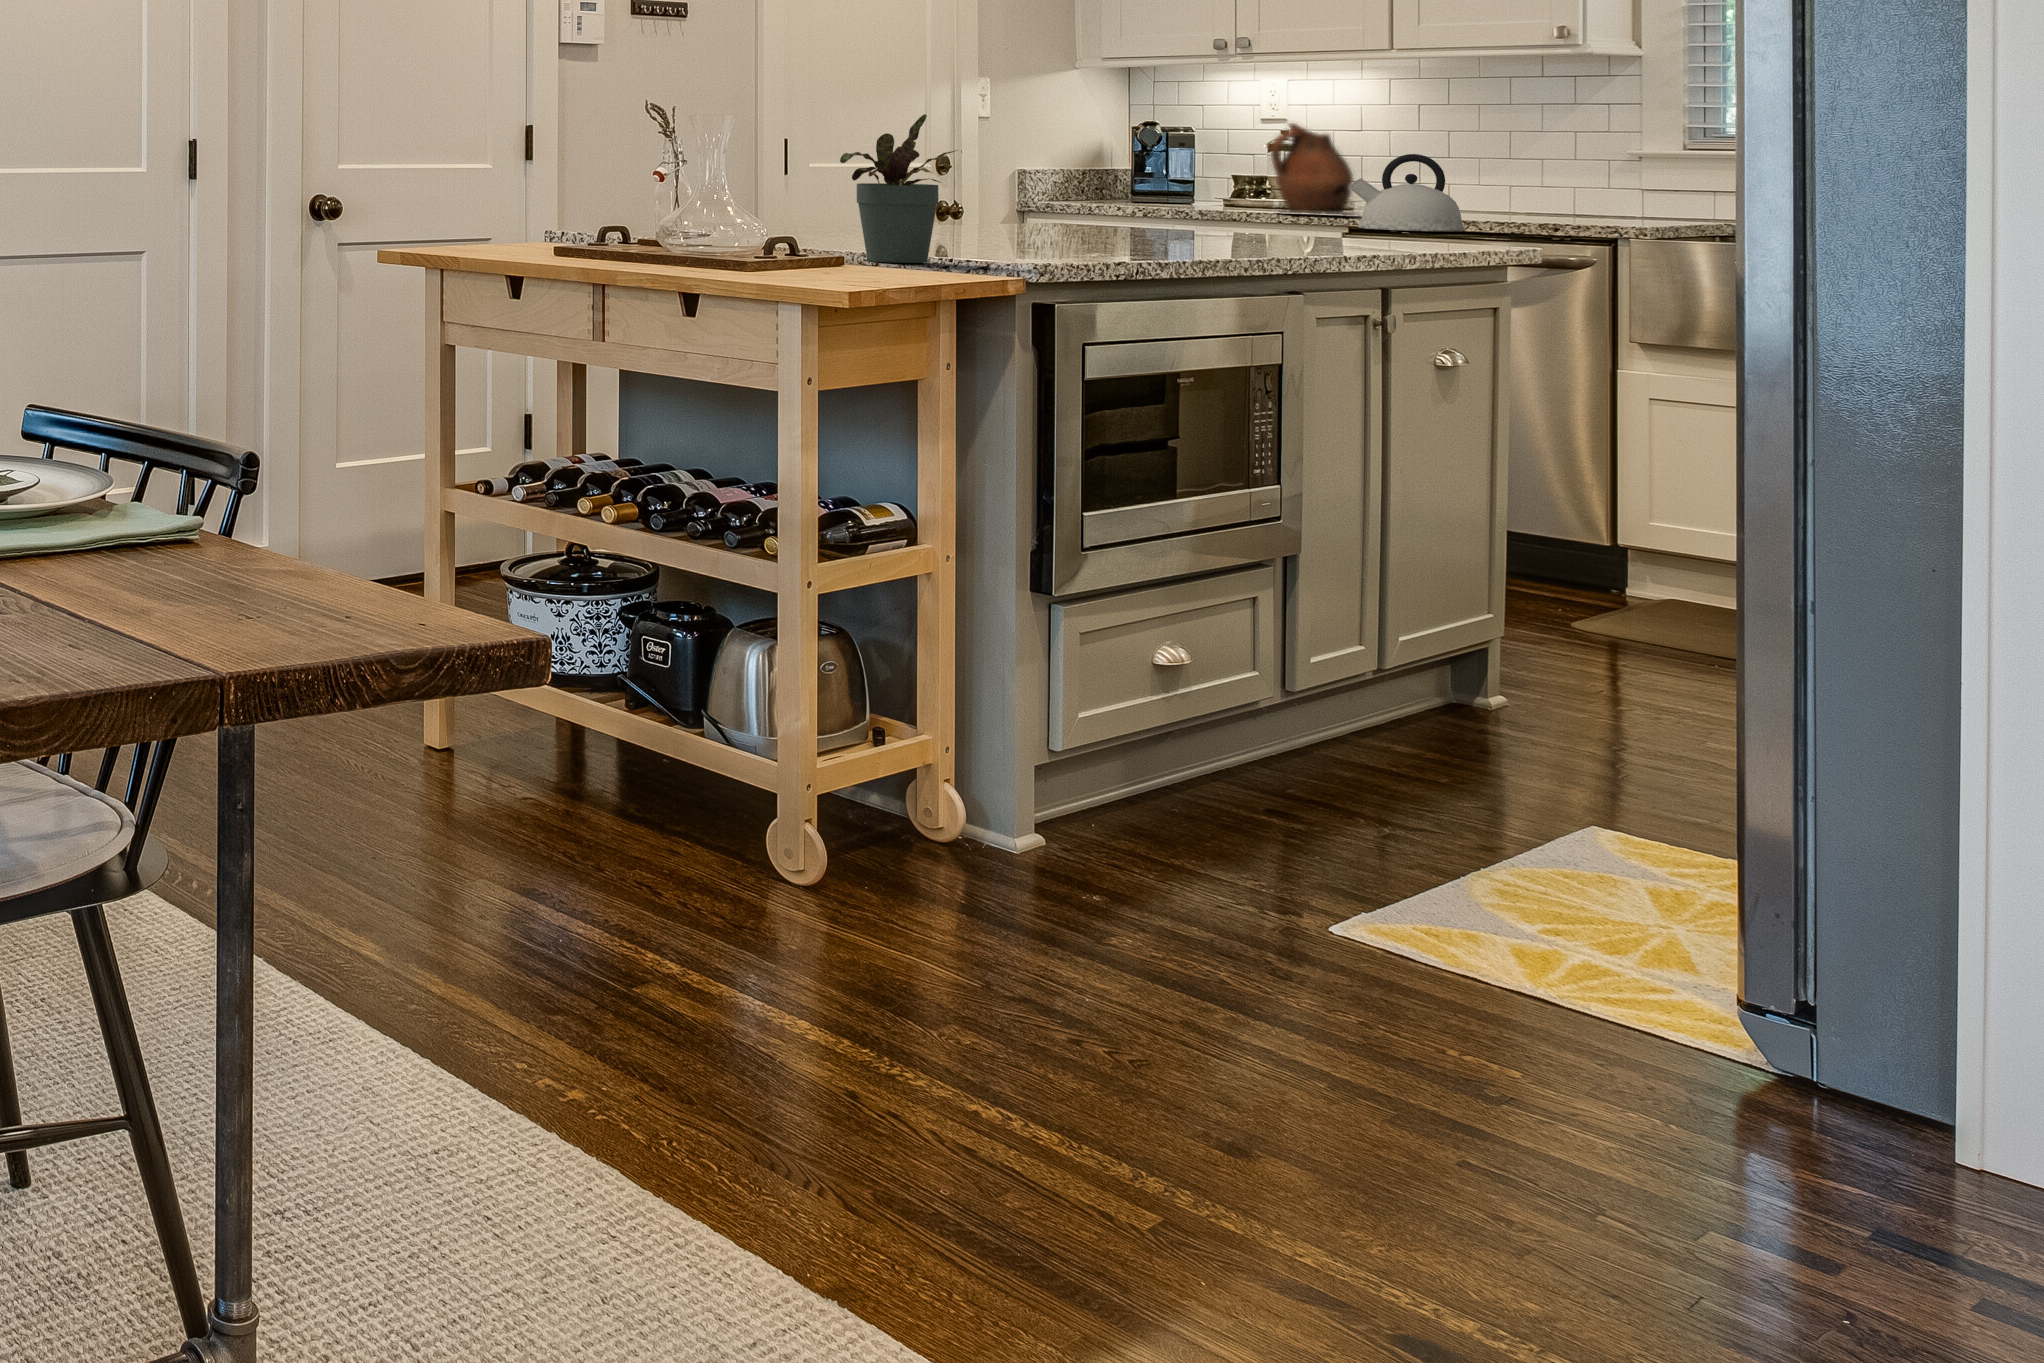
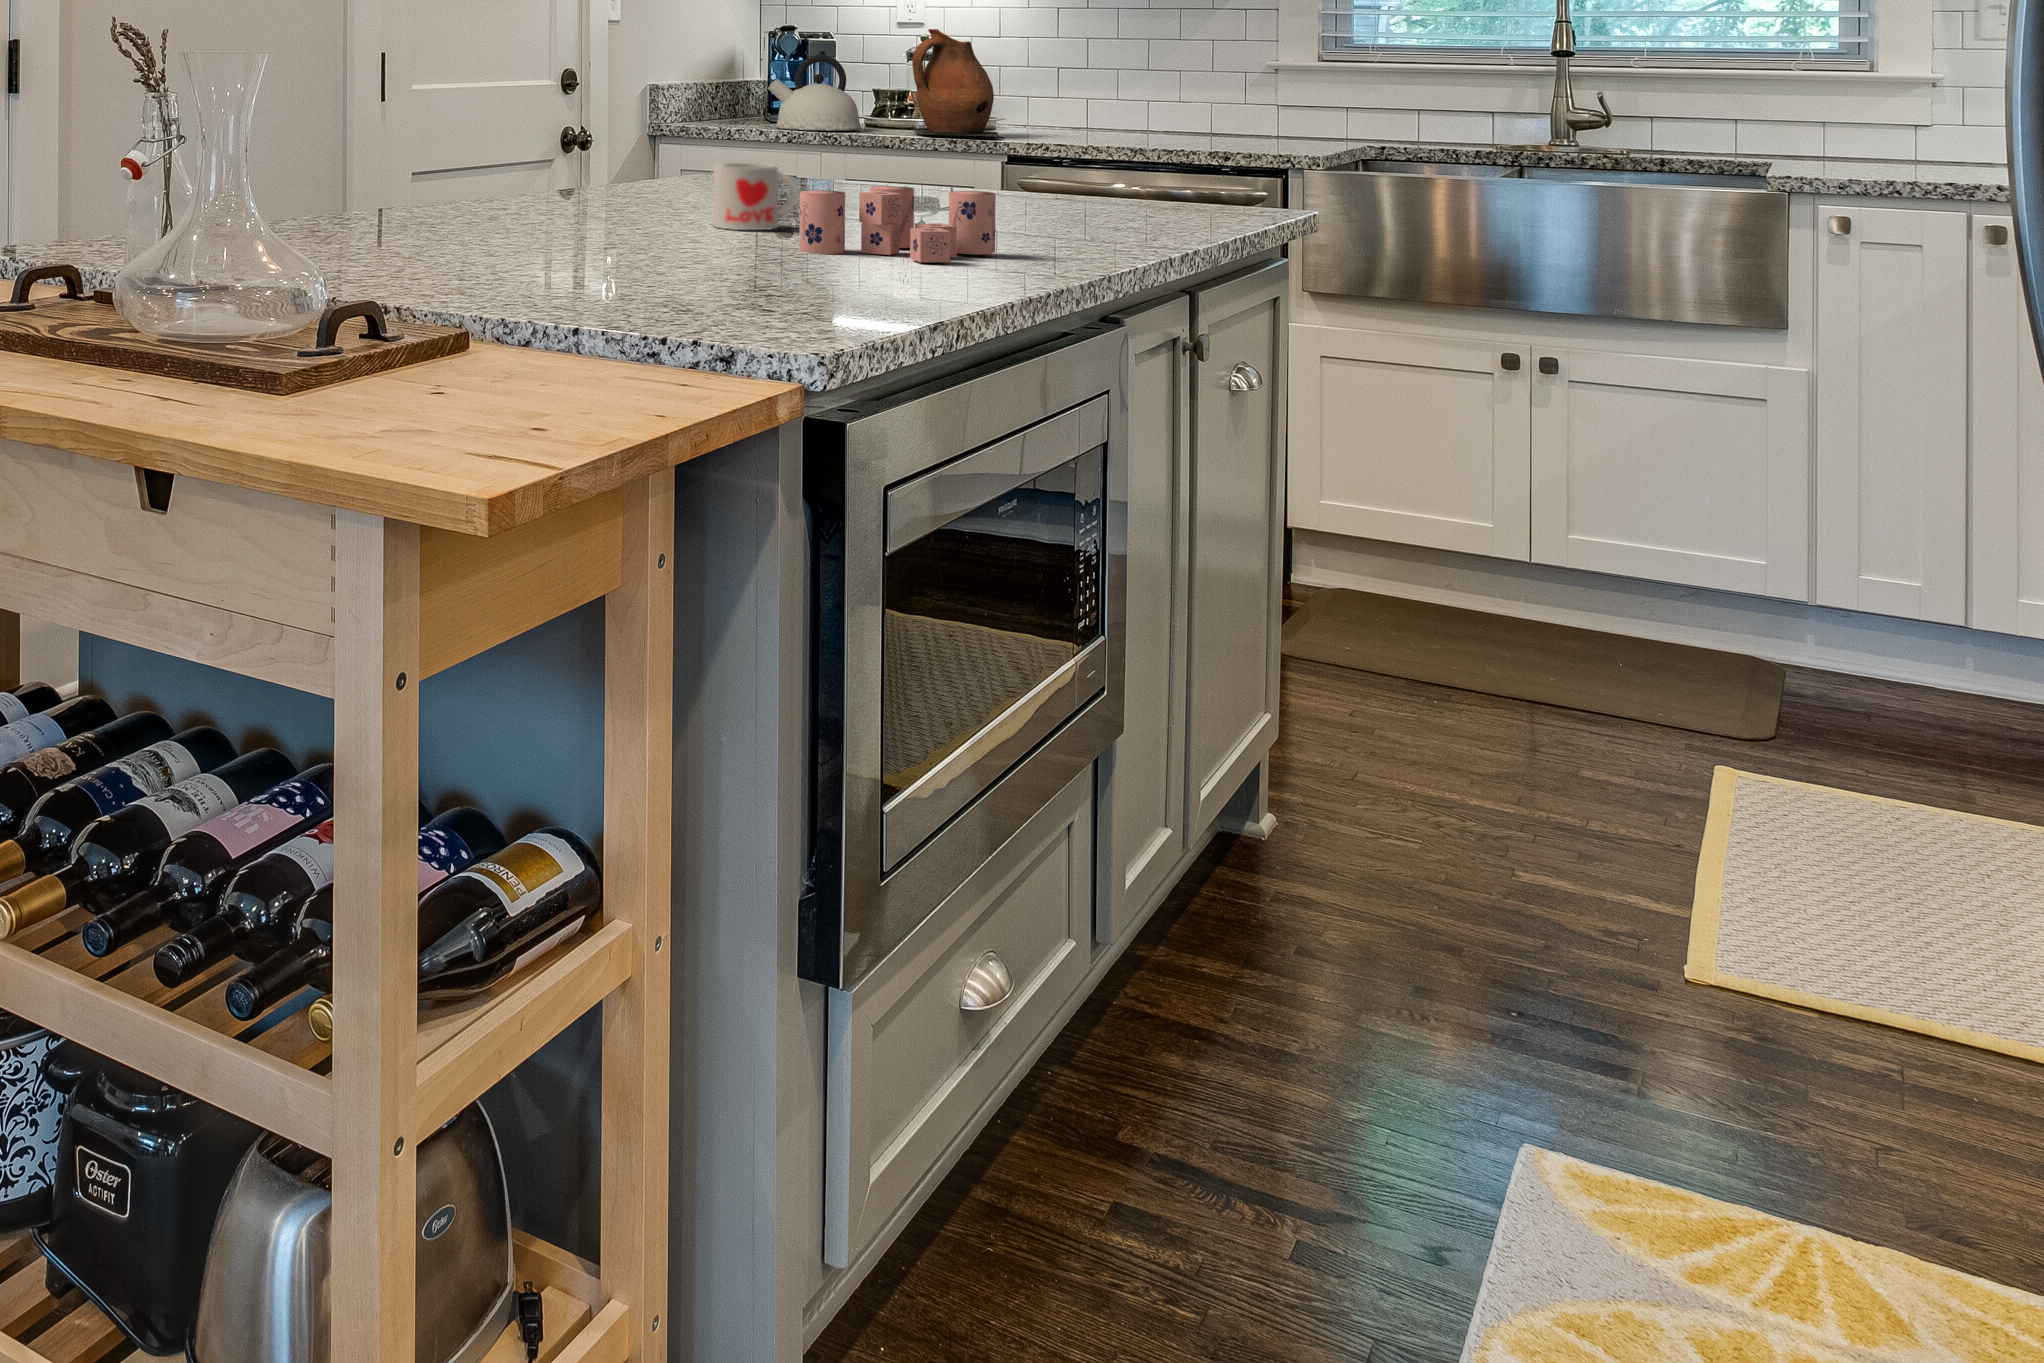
potted plant: present [840,114,958,263] -> none [455,61,662,348]
kettle: present [1350,154,1465,231] -> present [768,55,862,130]
mug: none [1030,199,1094,242] -> present [713,163,798,230]
candle: none [1084,211,1231,255] -> present [799,186,996,262]

